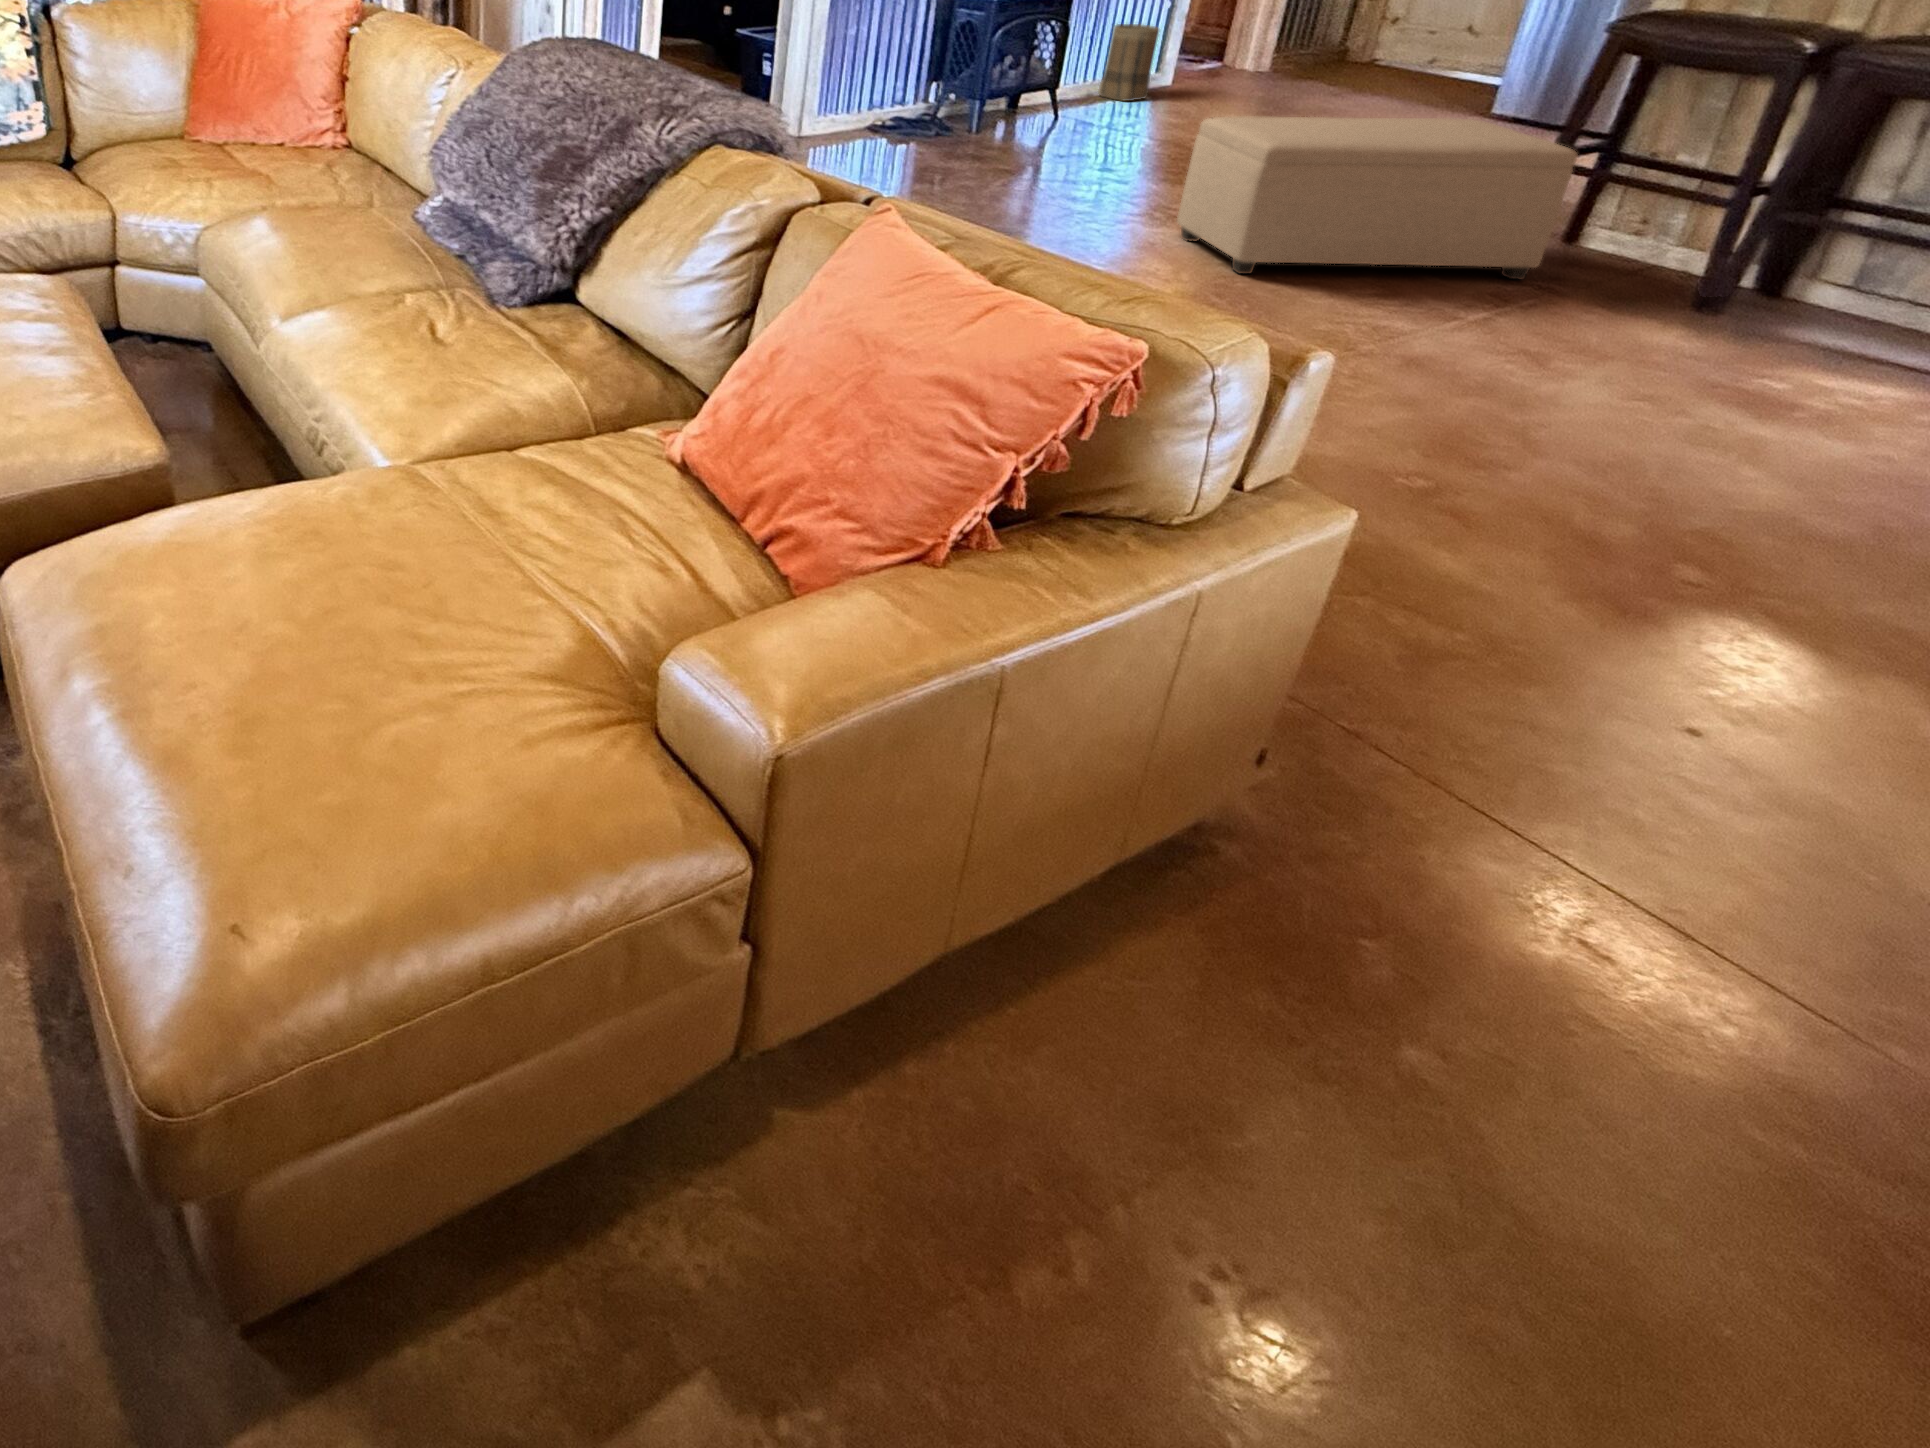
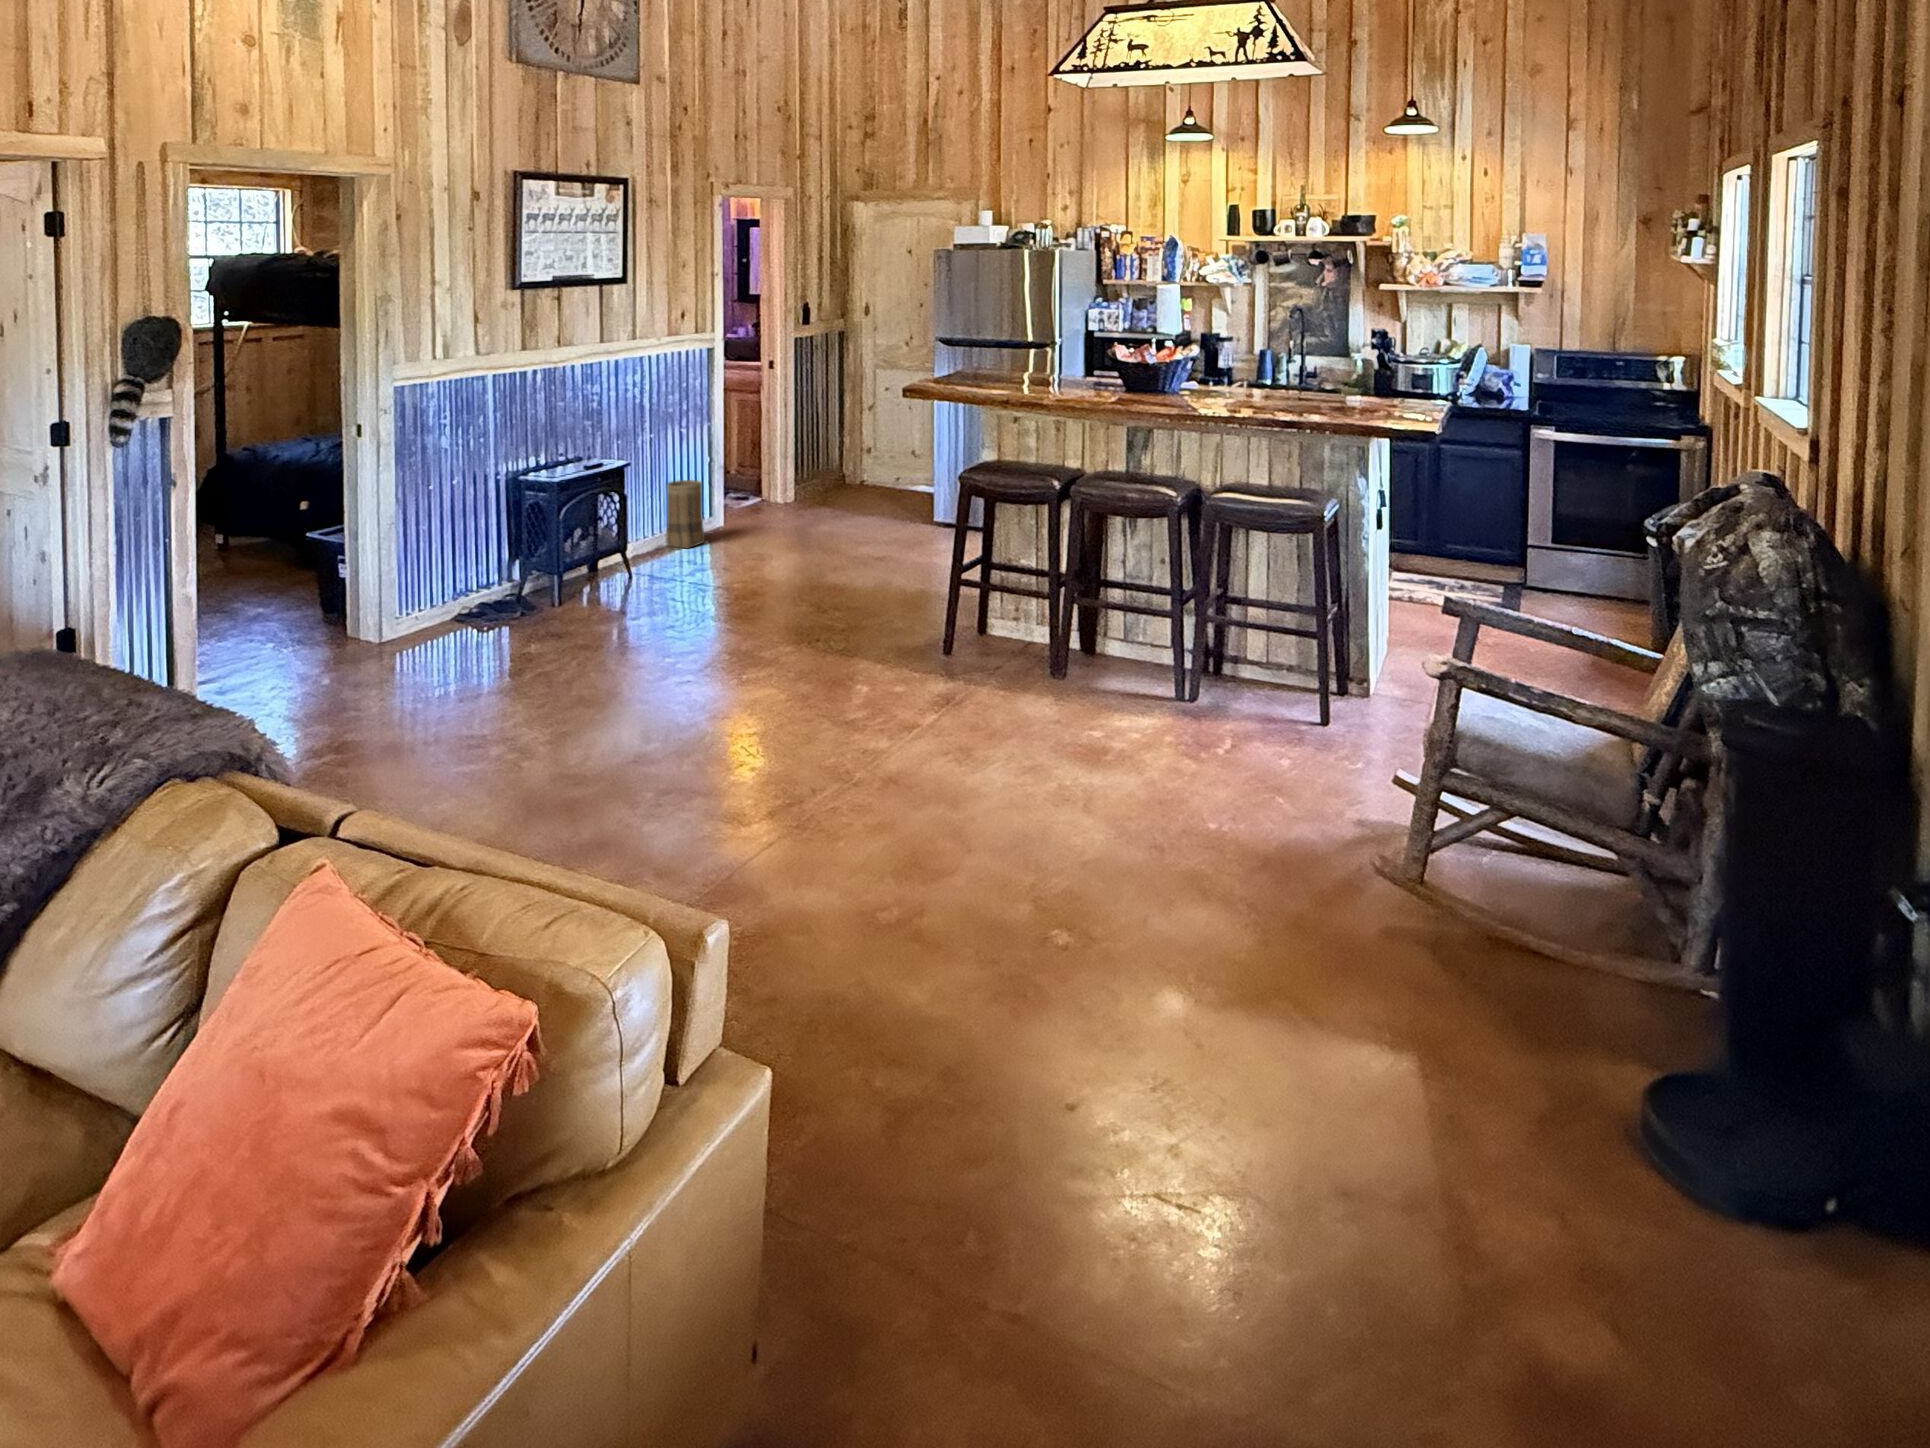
ottoman: present [1177,116,1577,279] -> none [722,548,965,715]

